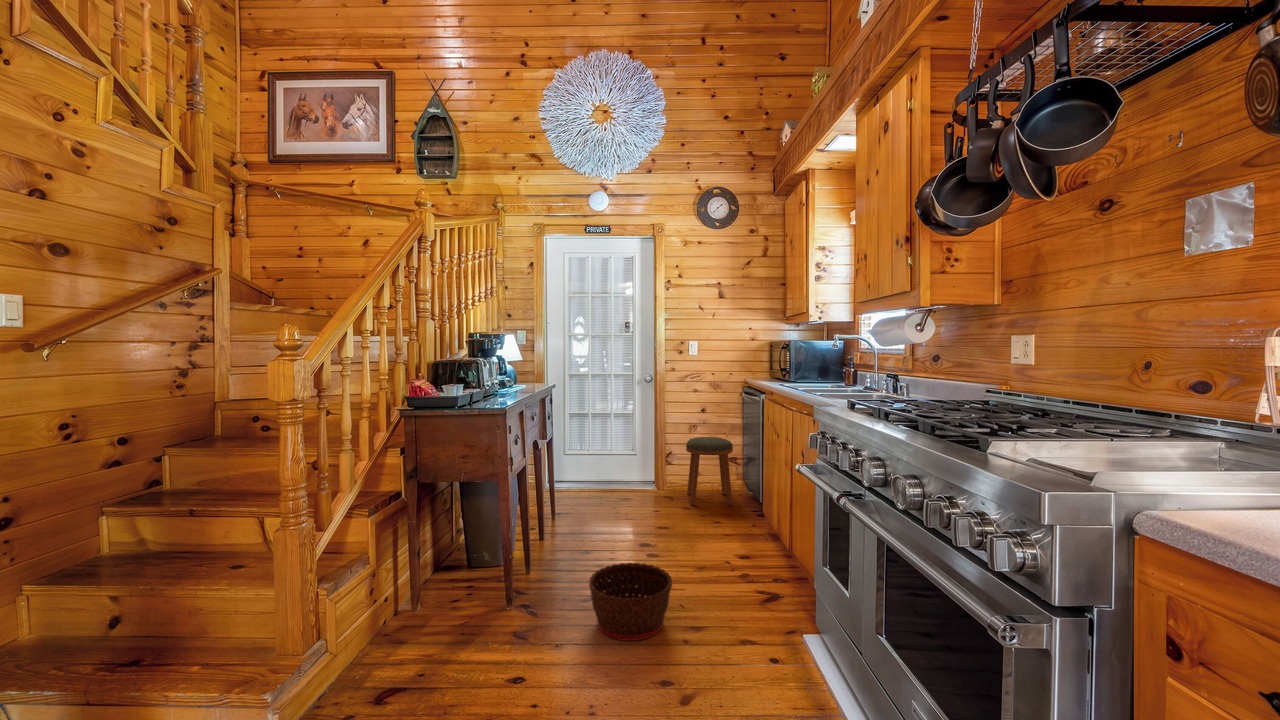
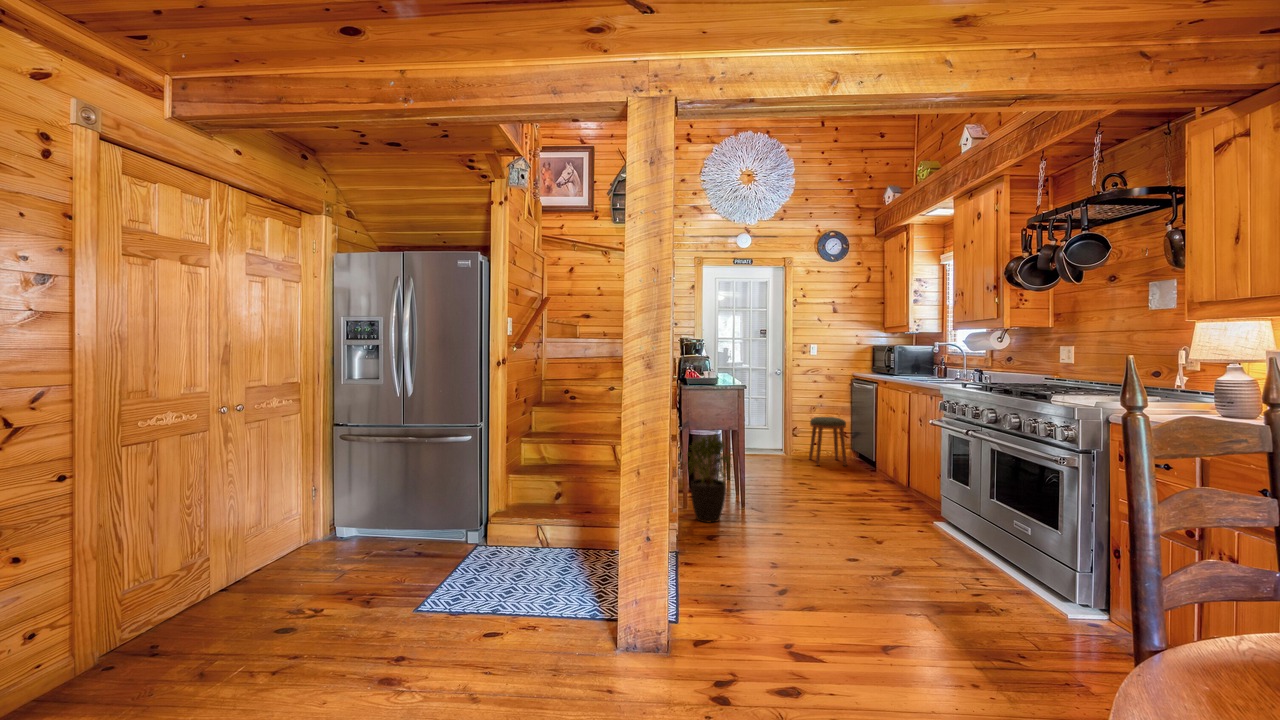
potted plant: none [384,487,482,644] -> present [685,434,732,522]
basket: present [589,563,672,641] -> none [795,484,848,524]

